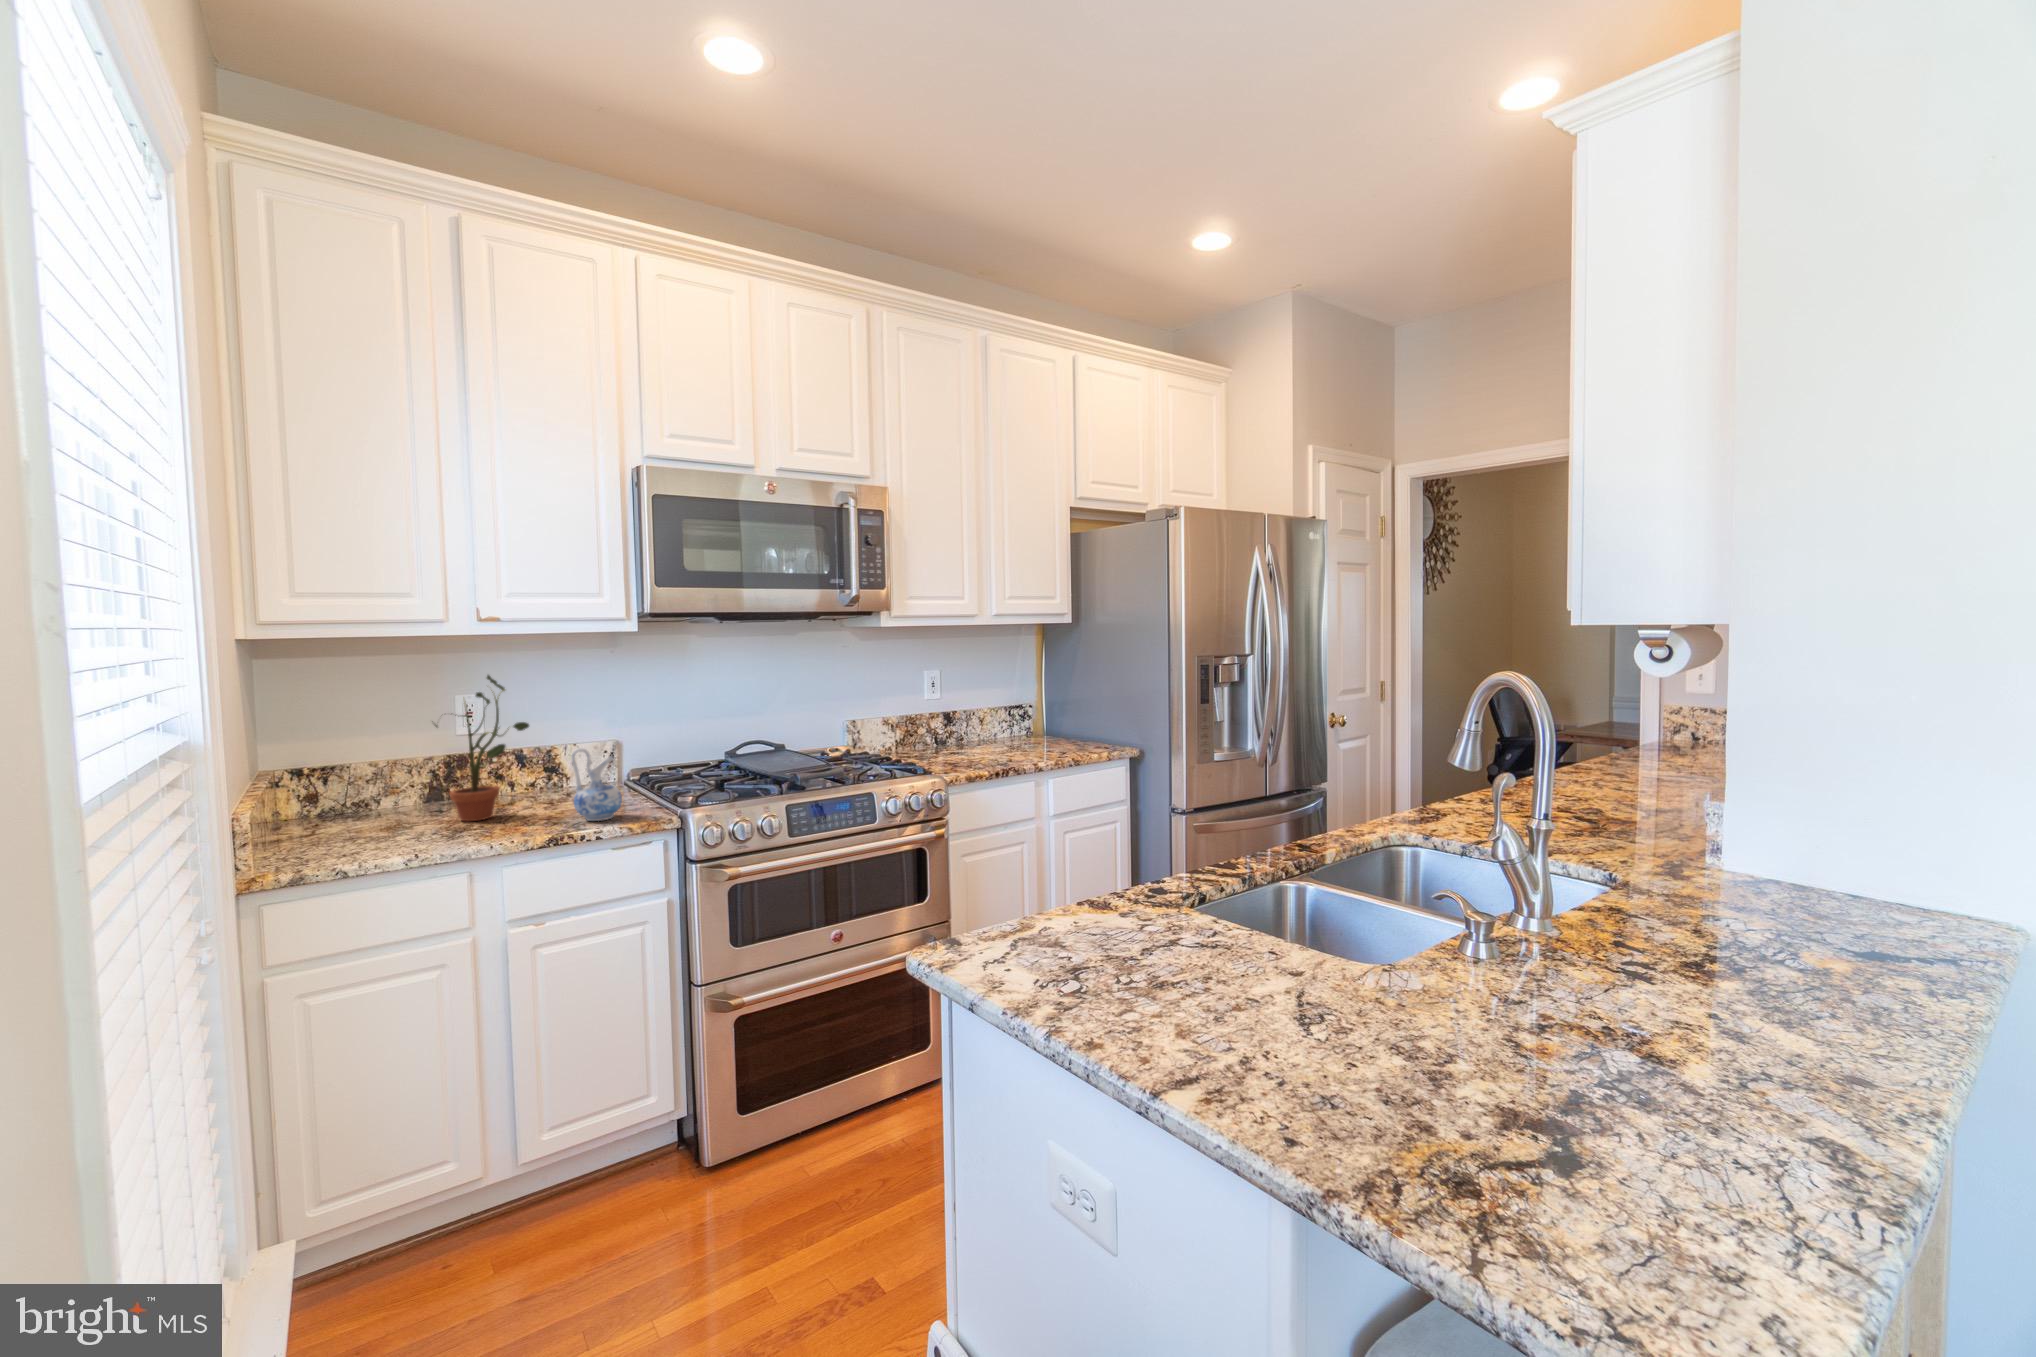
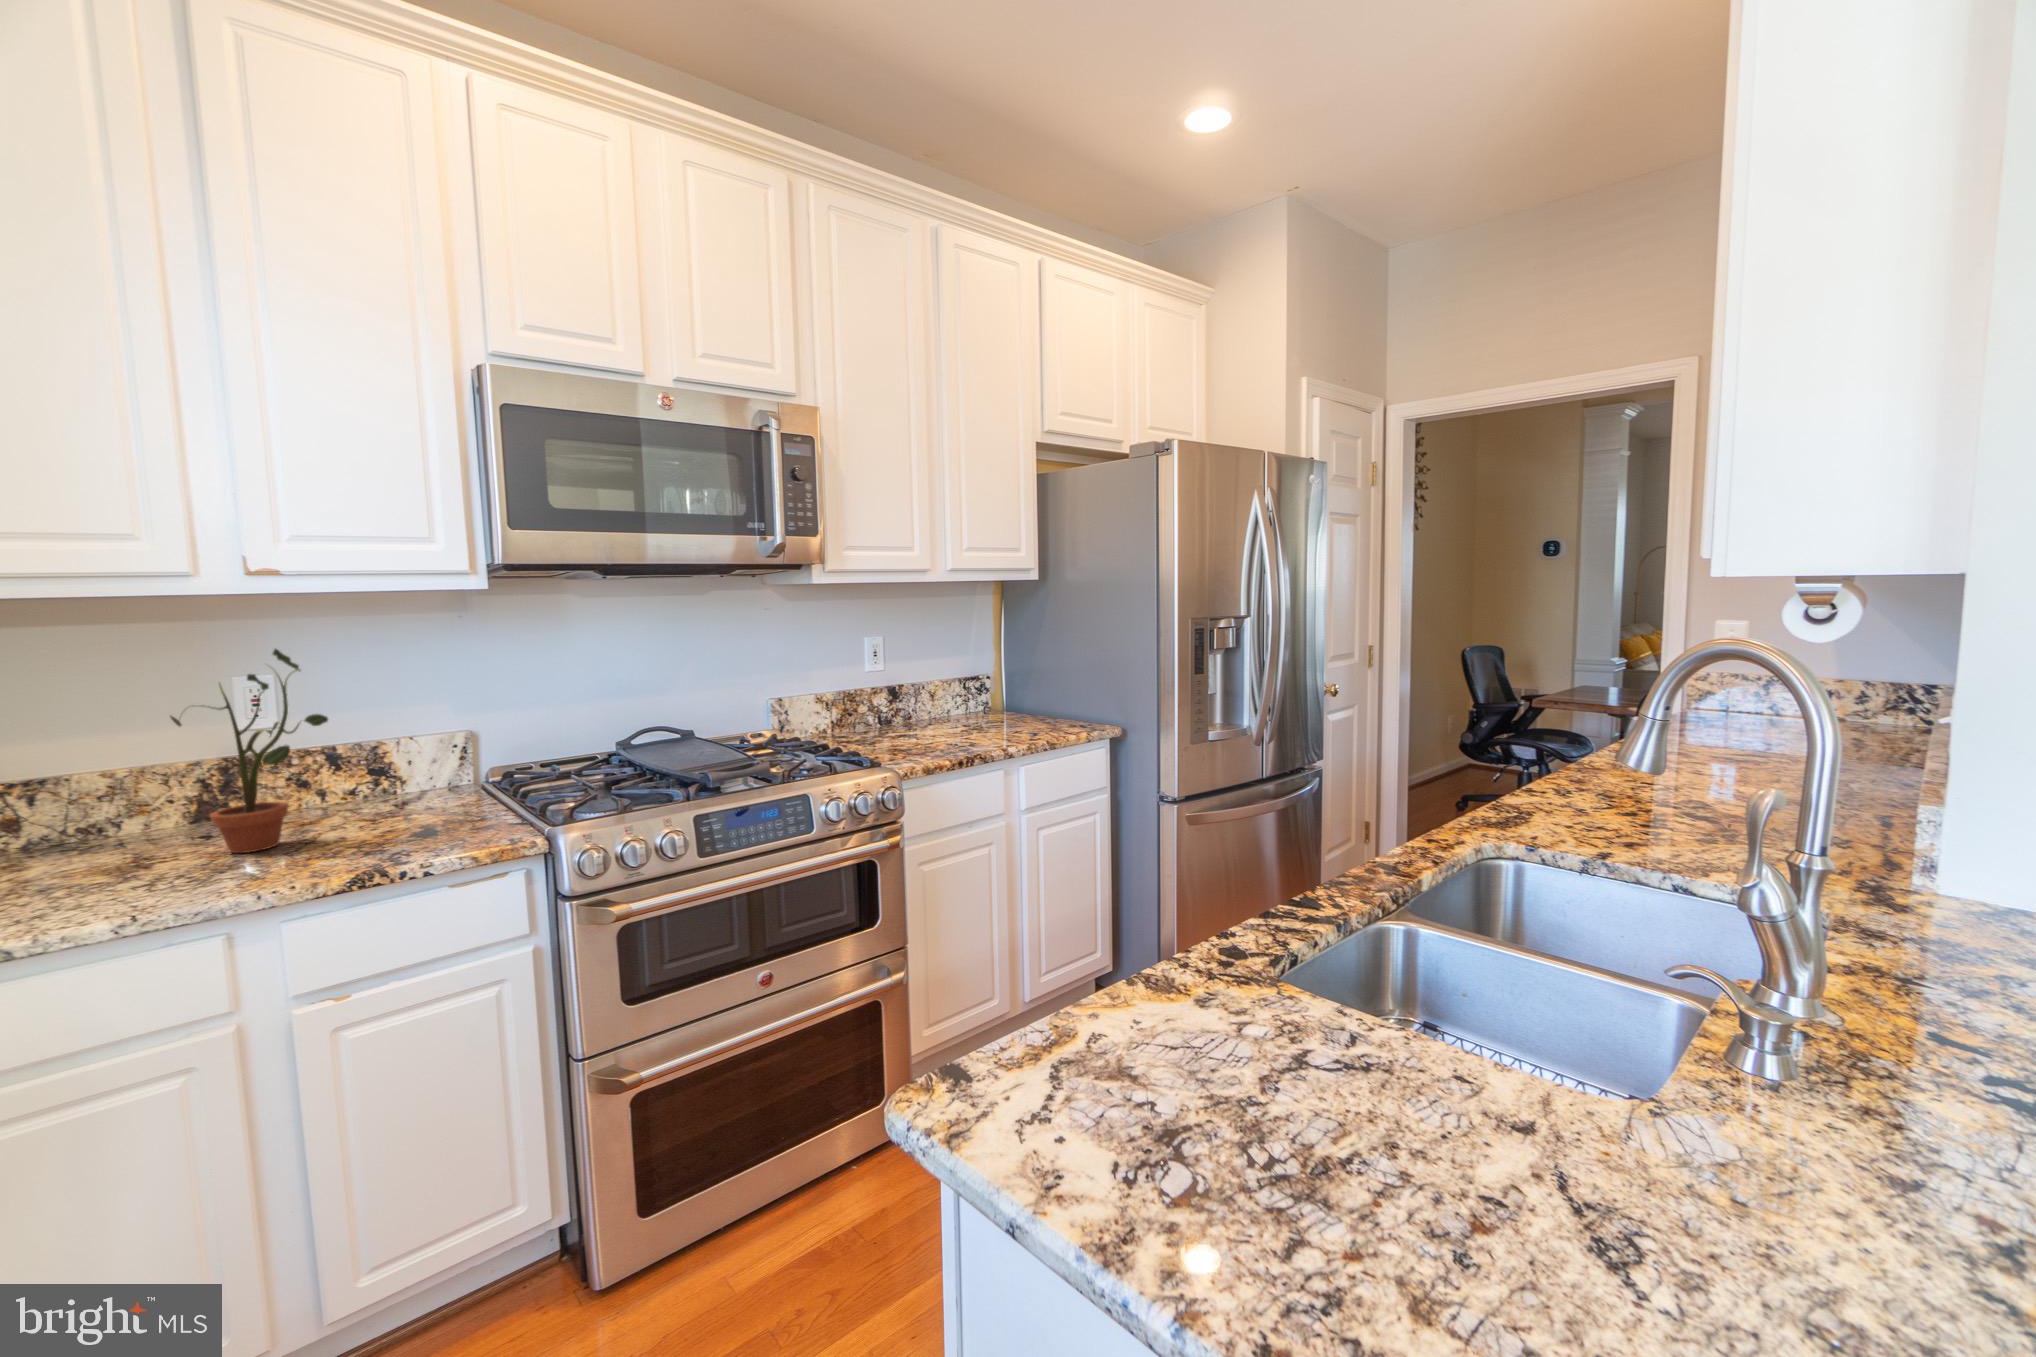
ceramic pitcher: present [571,748,622,821] -> none [386,749,464,848]

